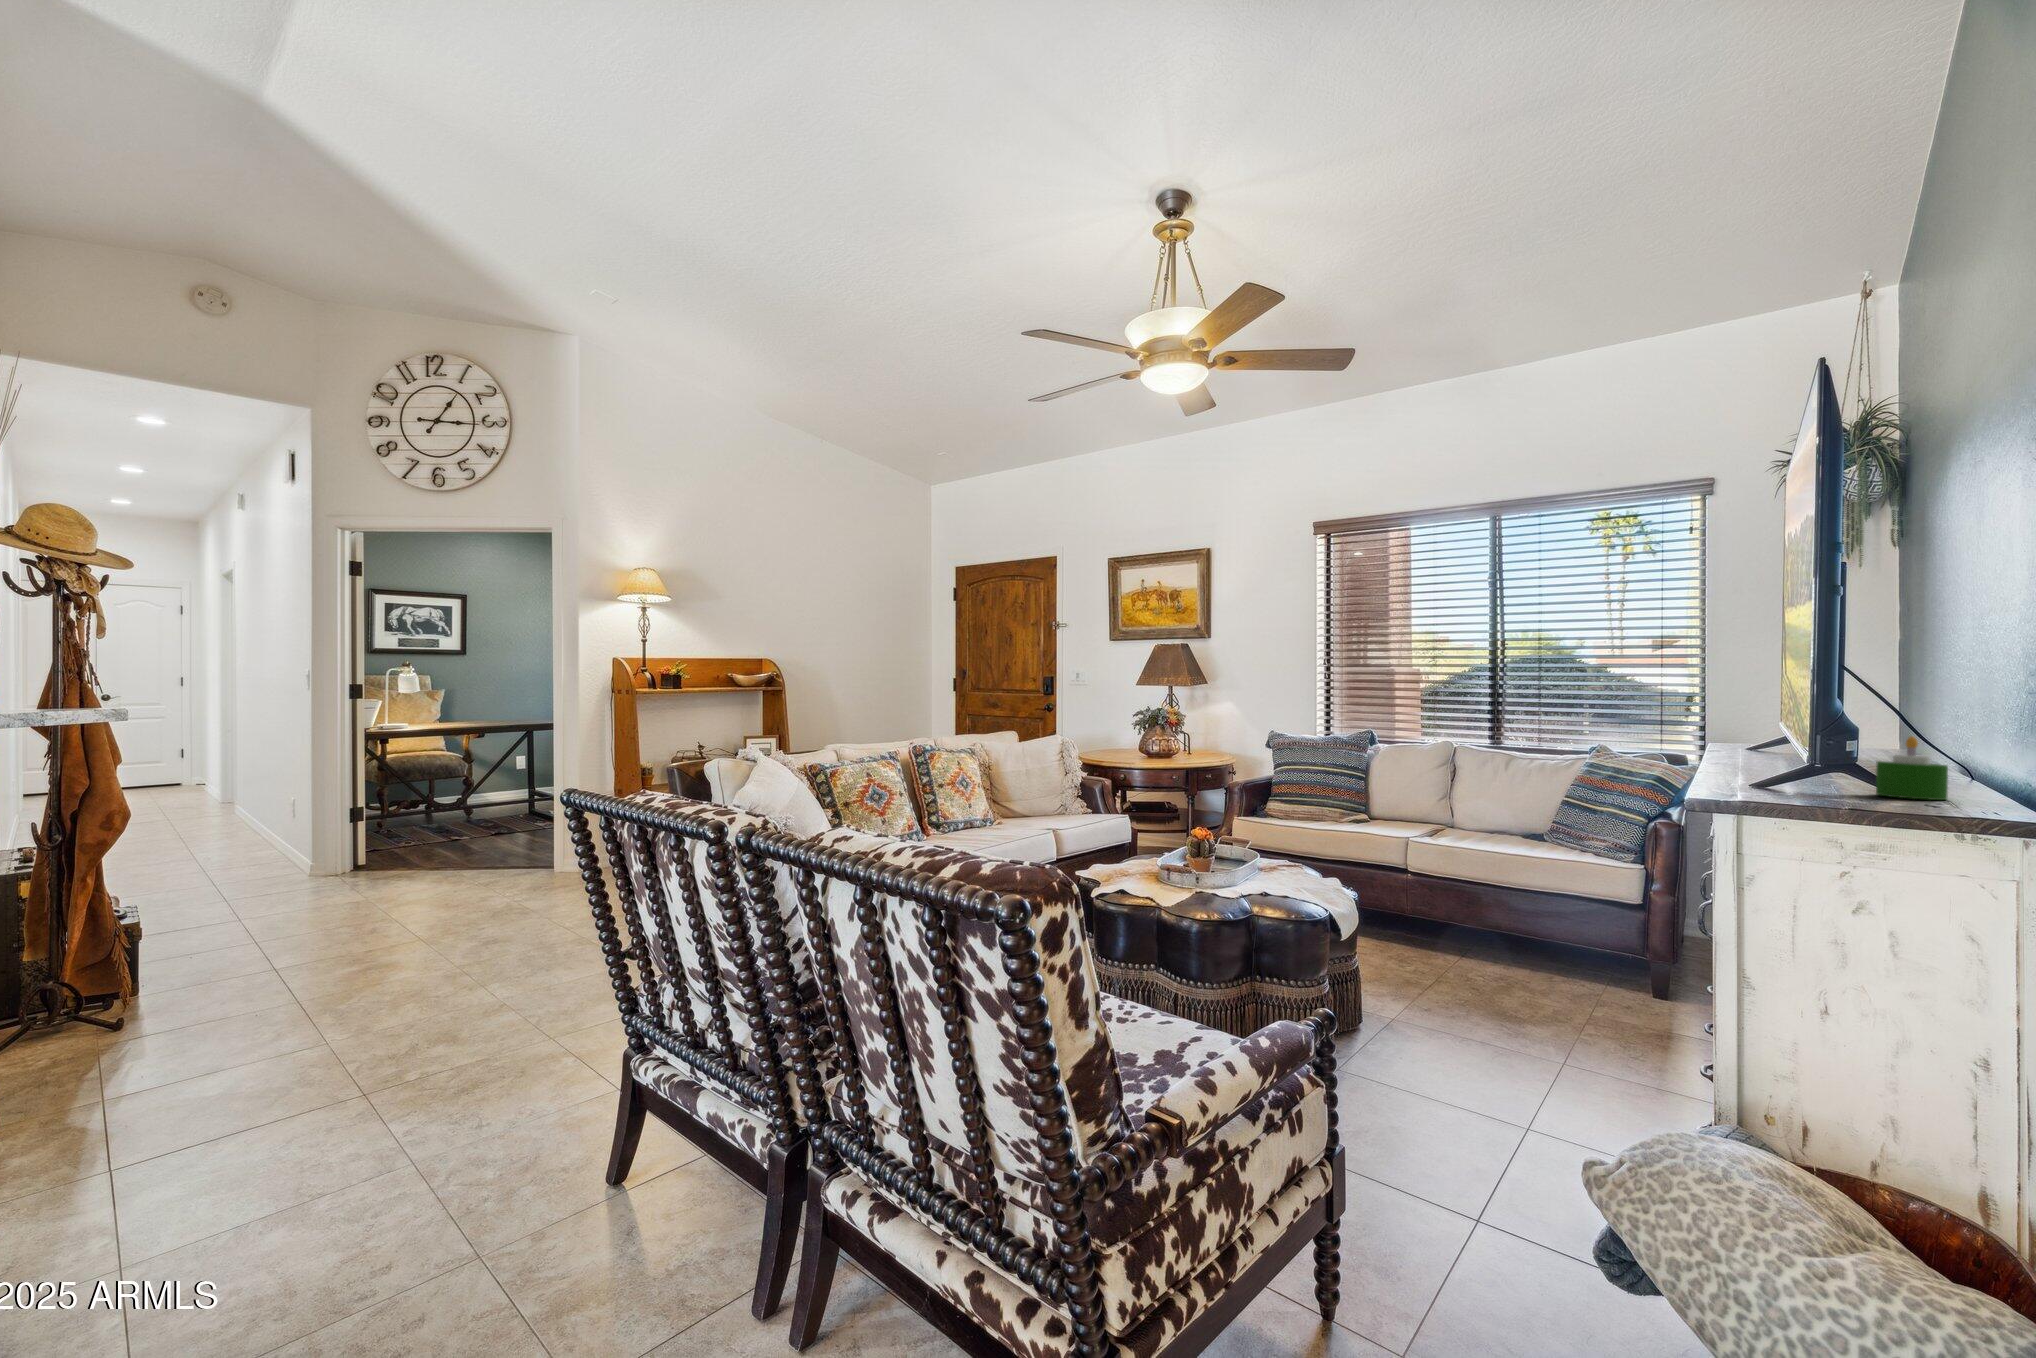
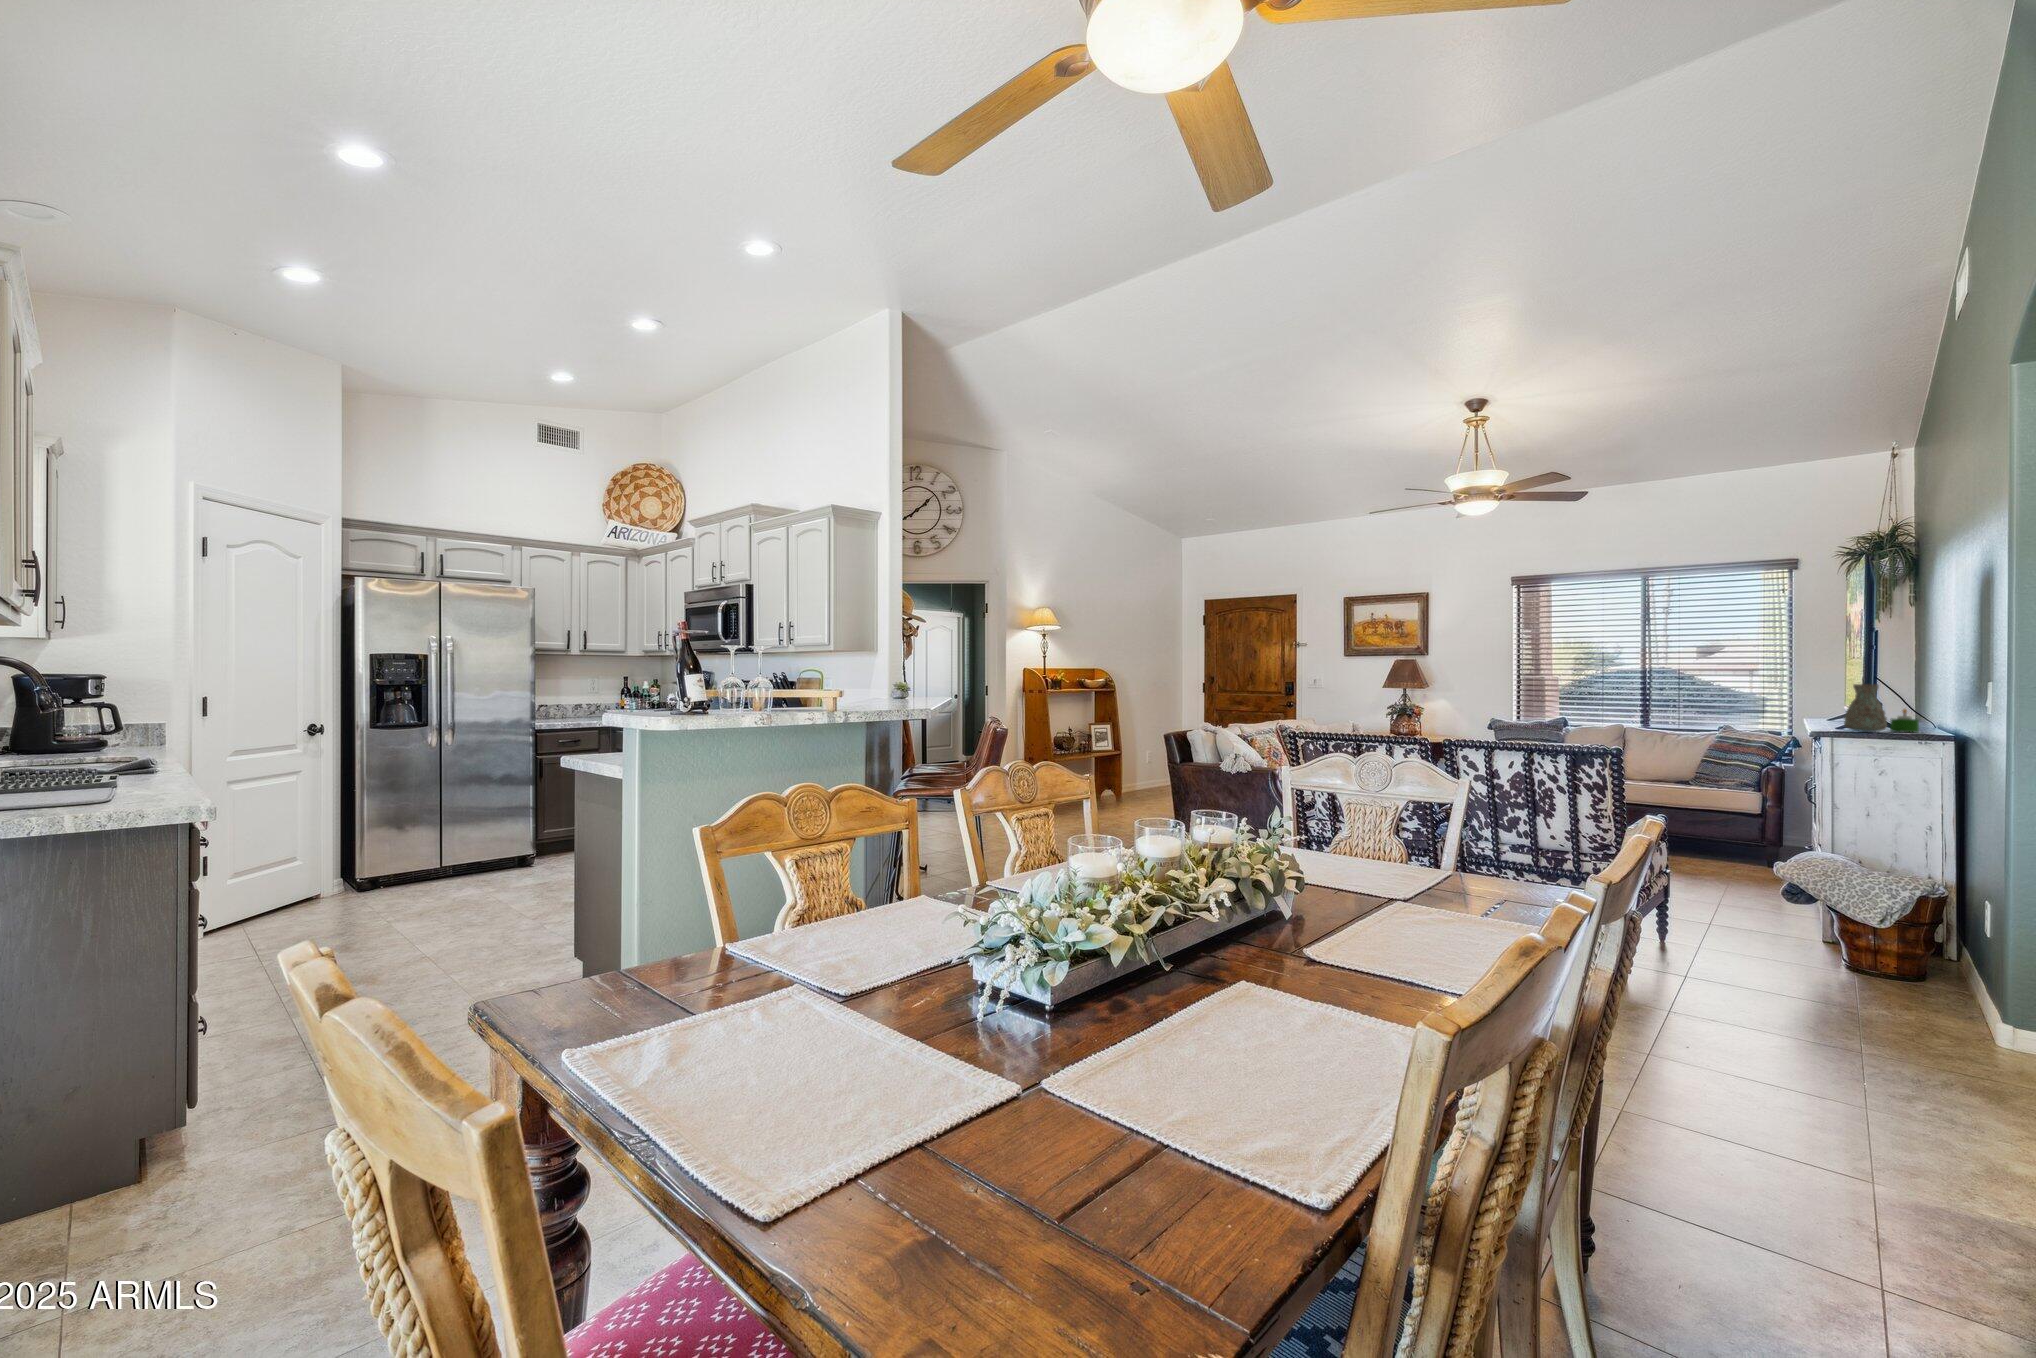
decorative vase: none [1763,674,1871,799] -> present [1844,684,1887,732]

